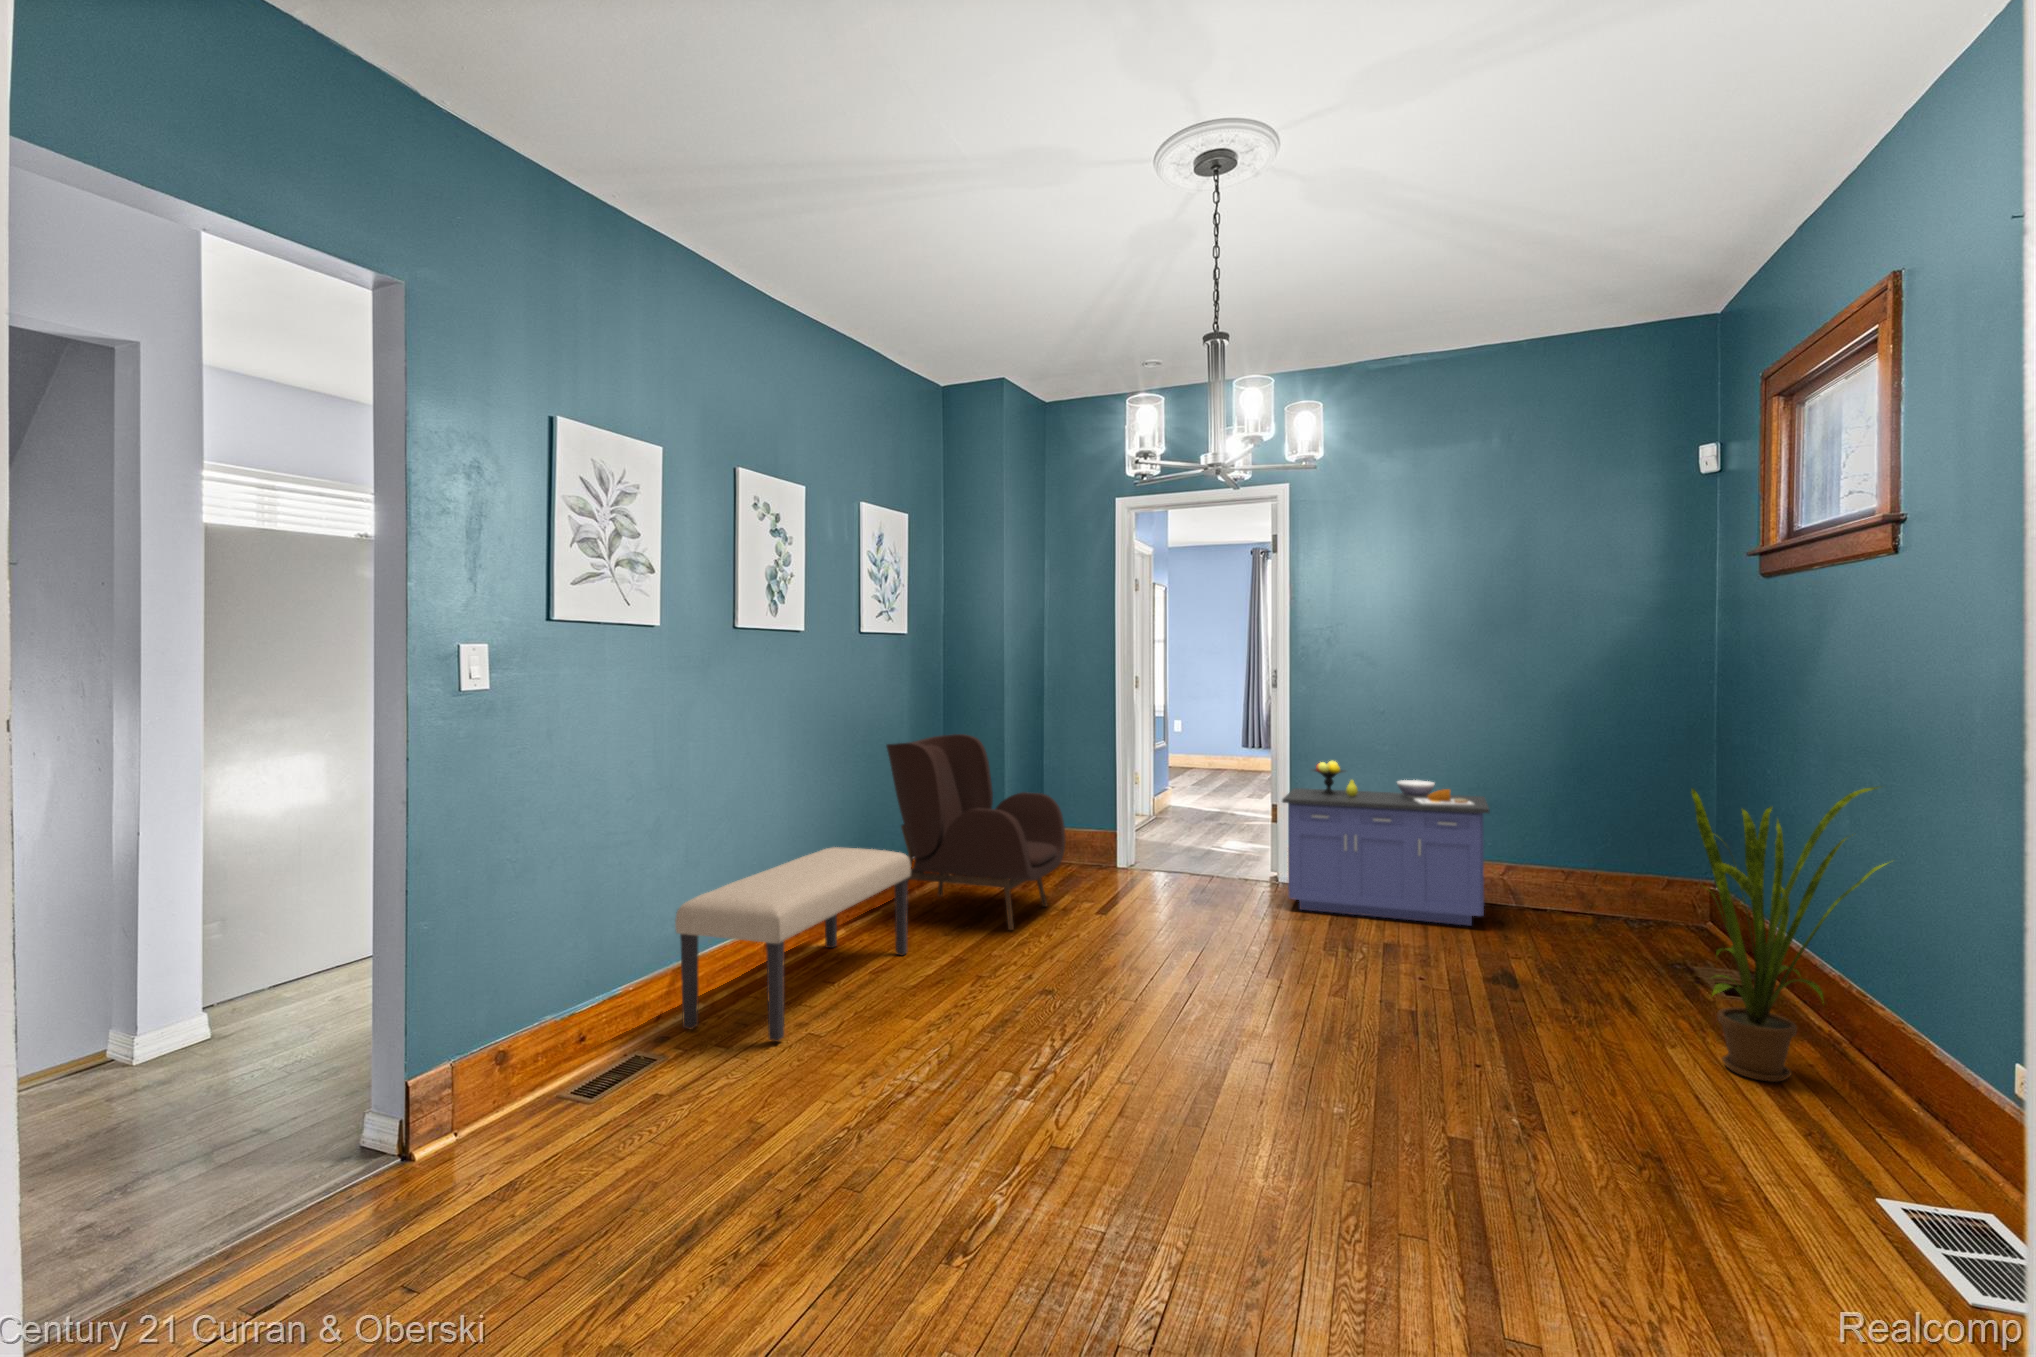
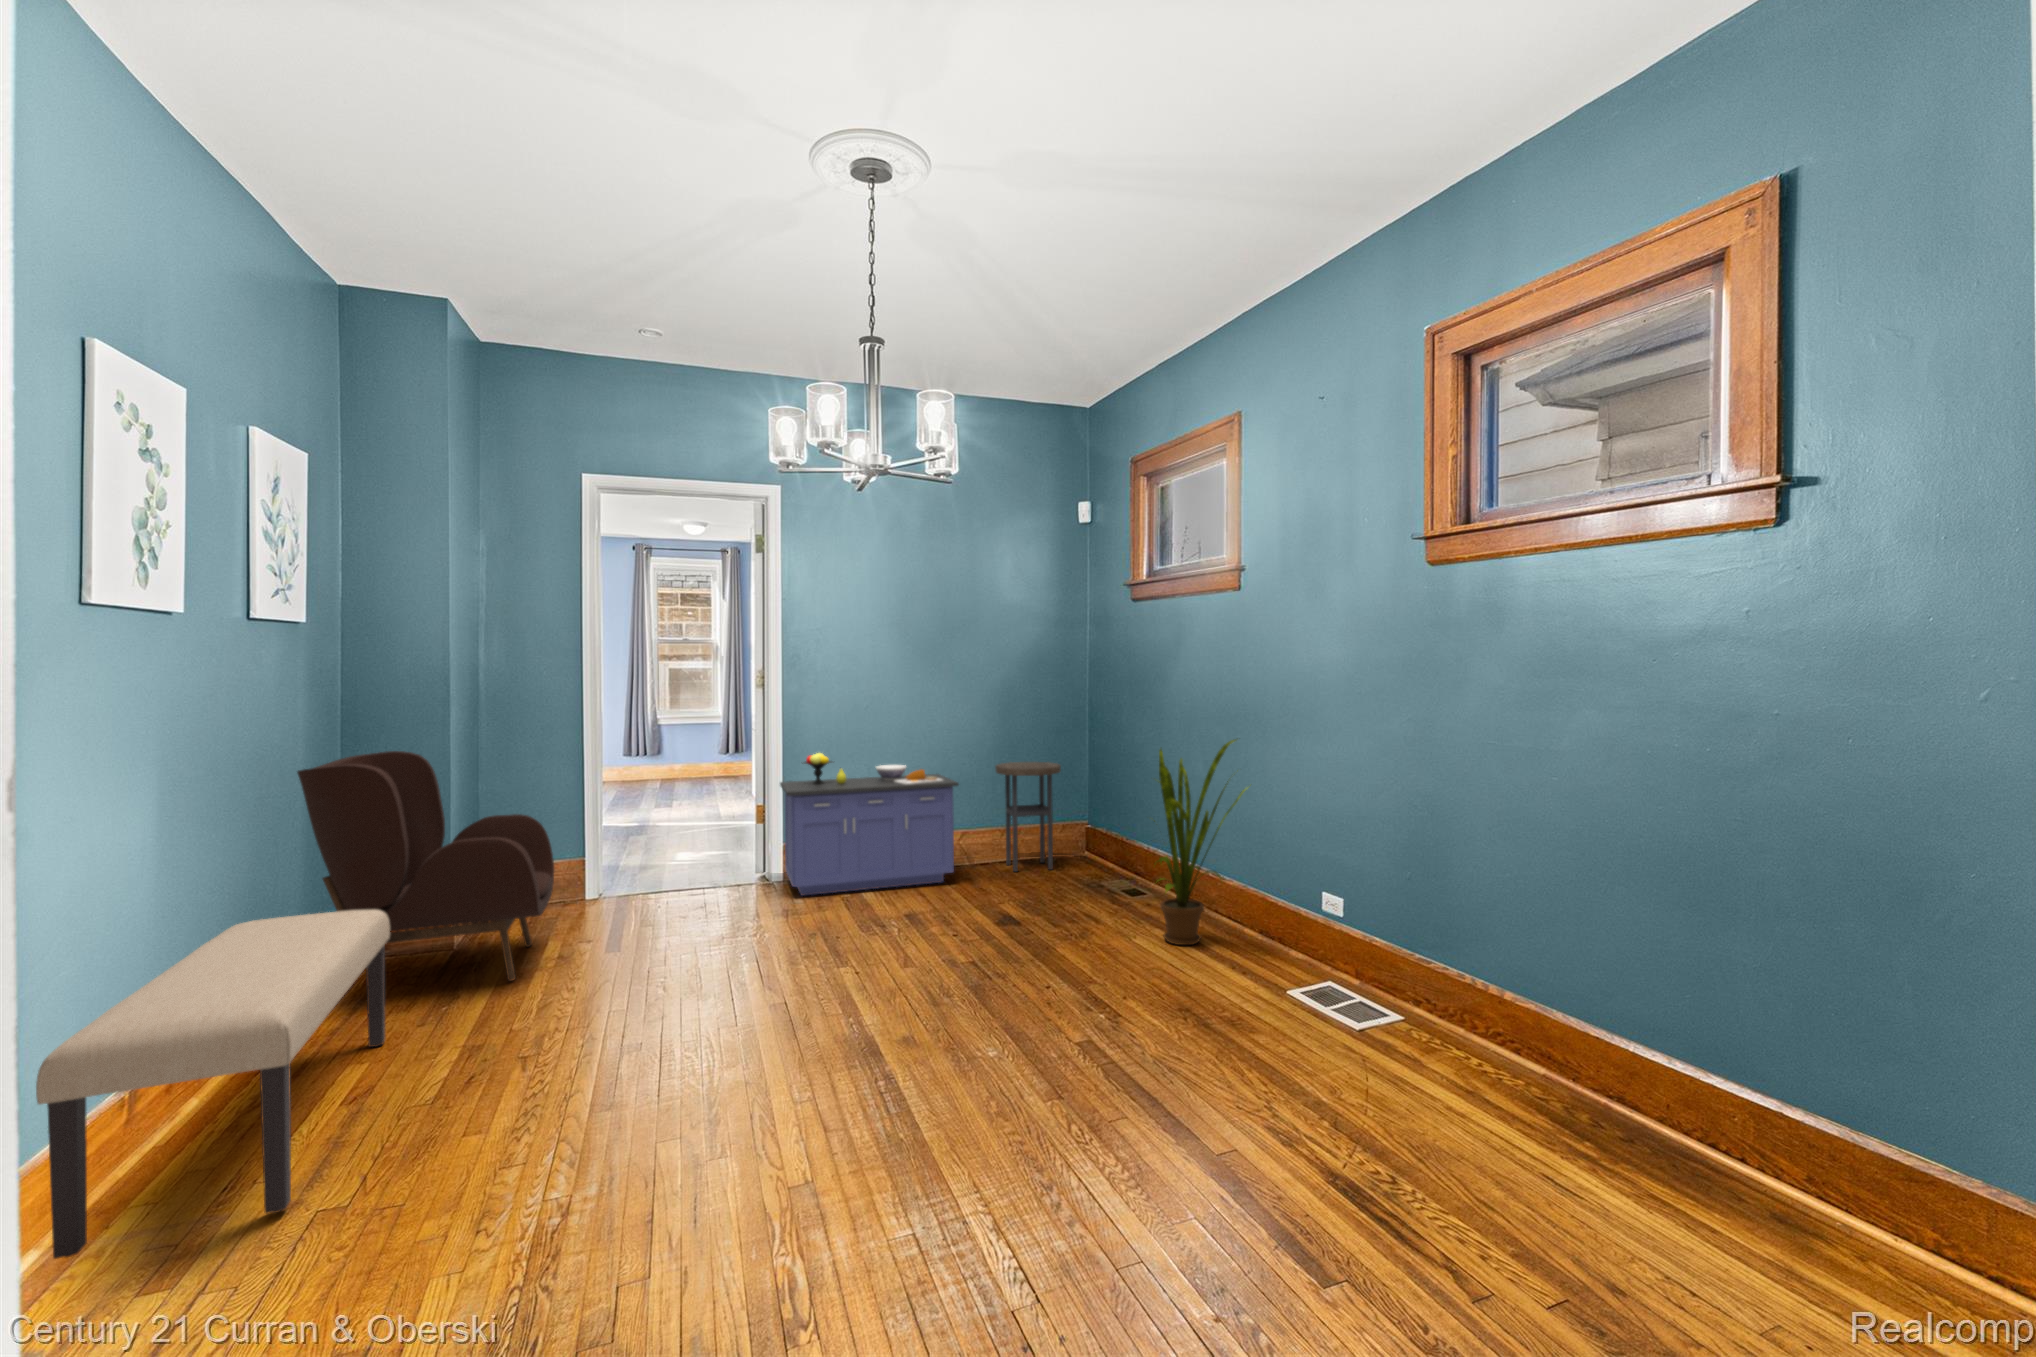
side table: none [1560,791,1661,939] -> present [995,762,1061,872]

